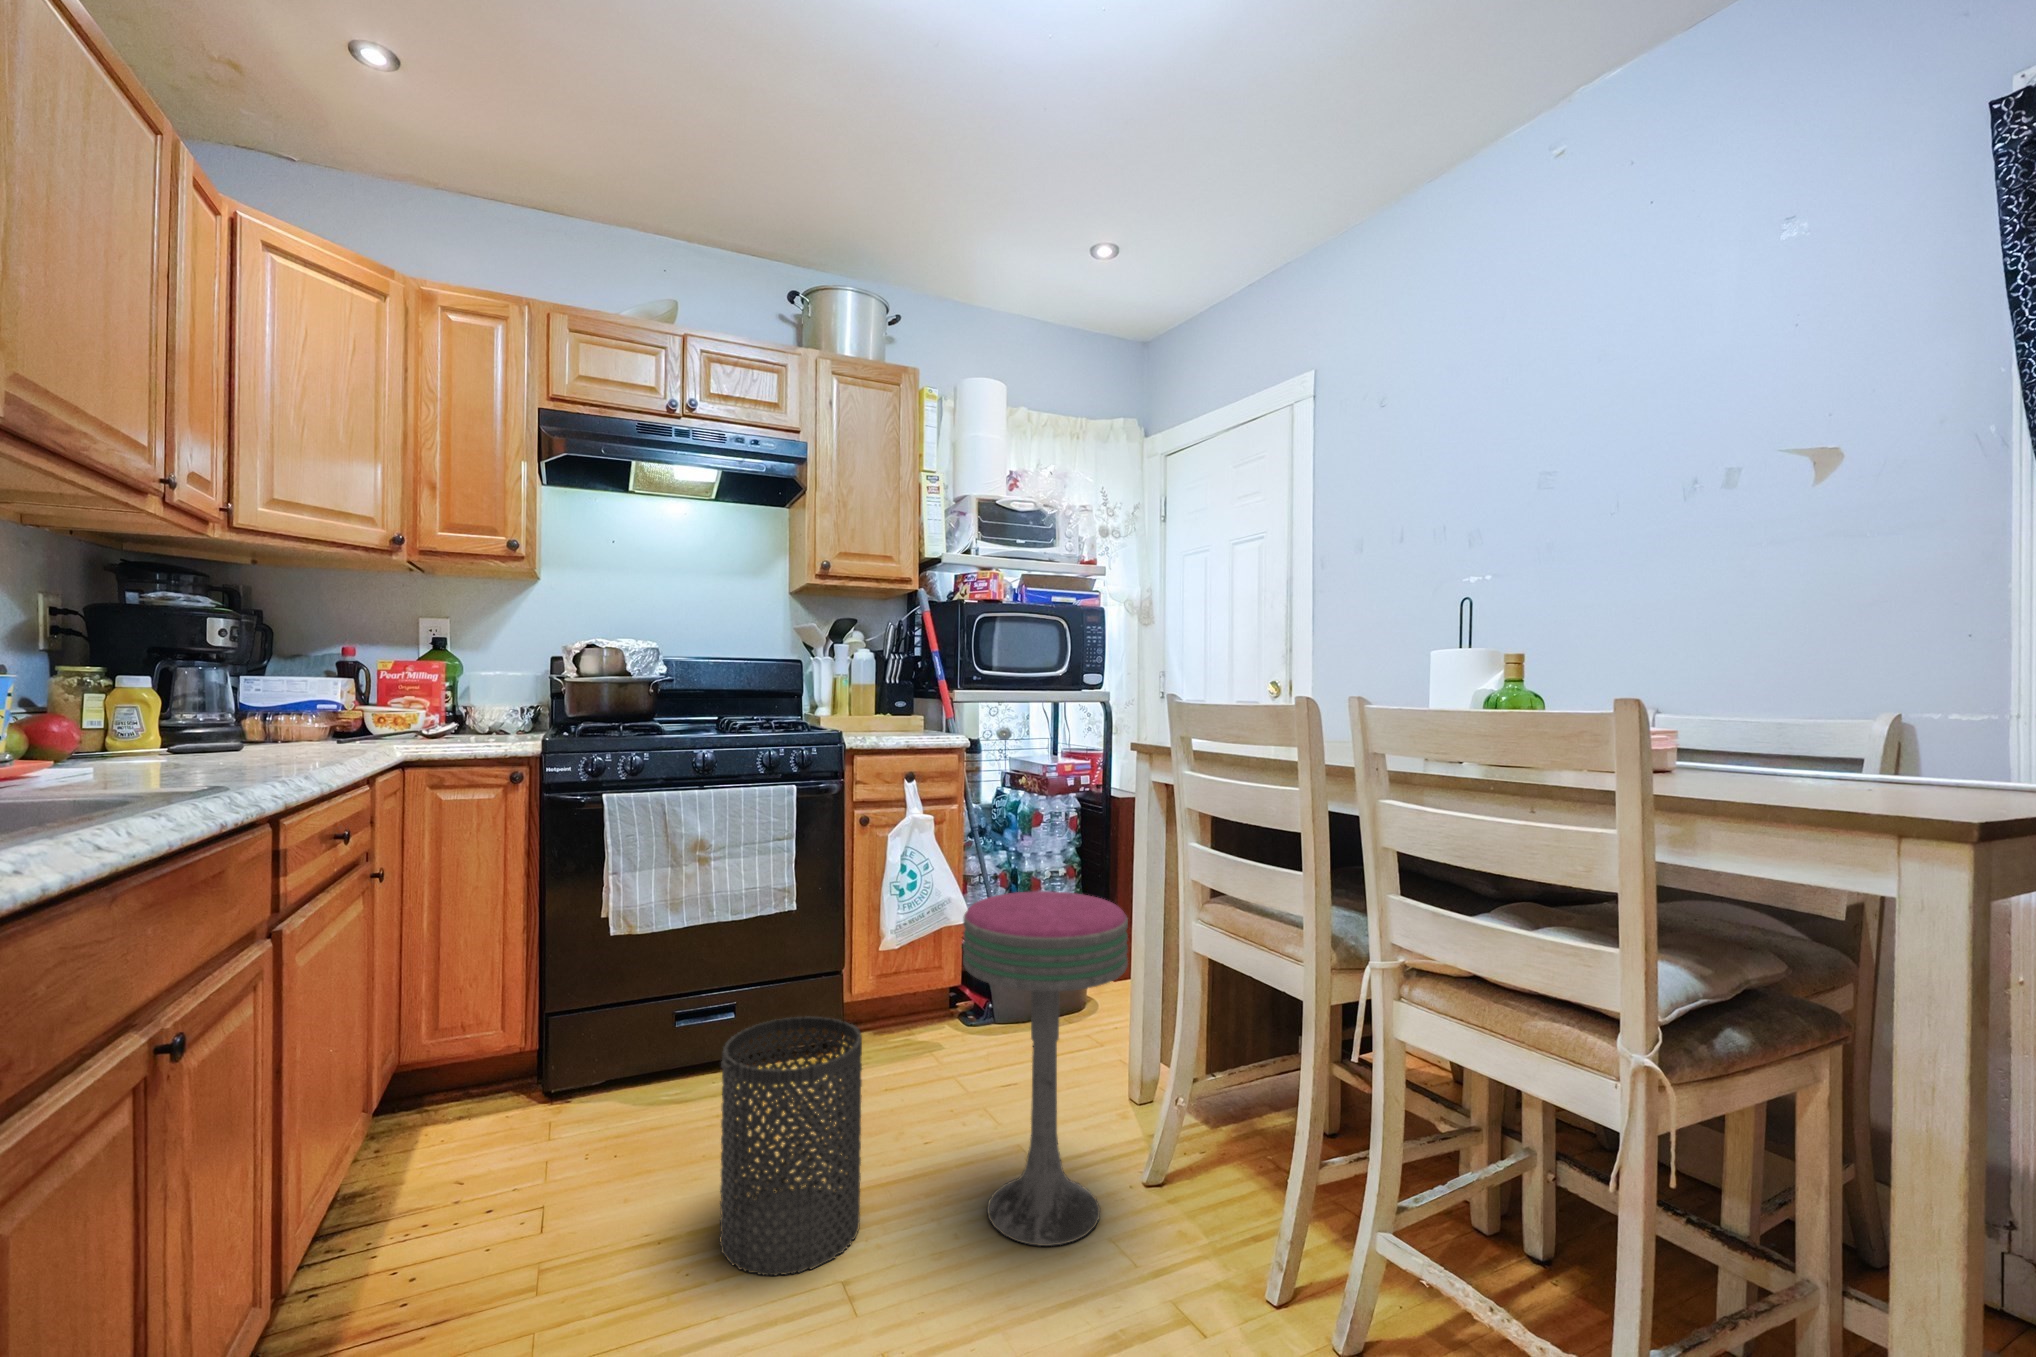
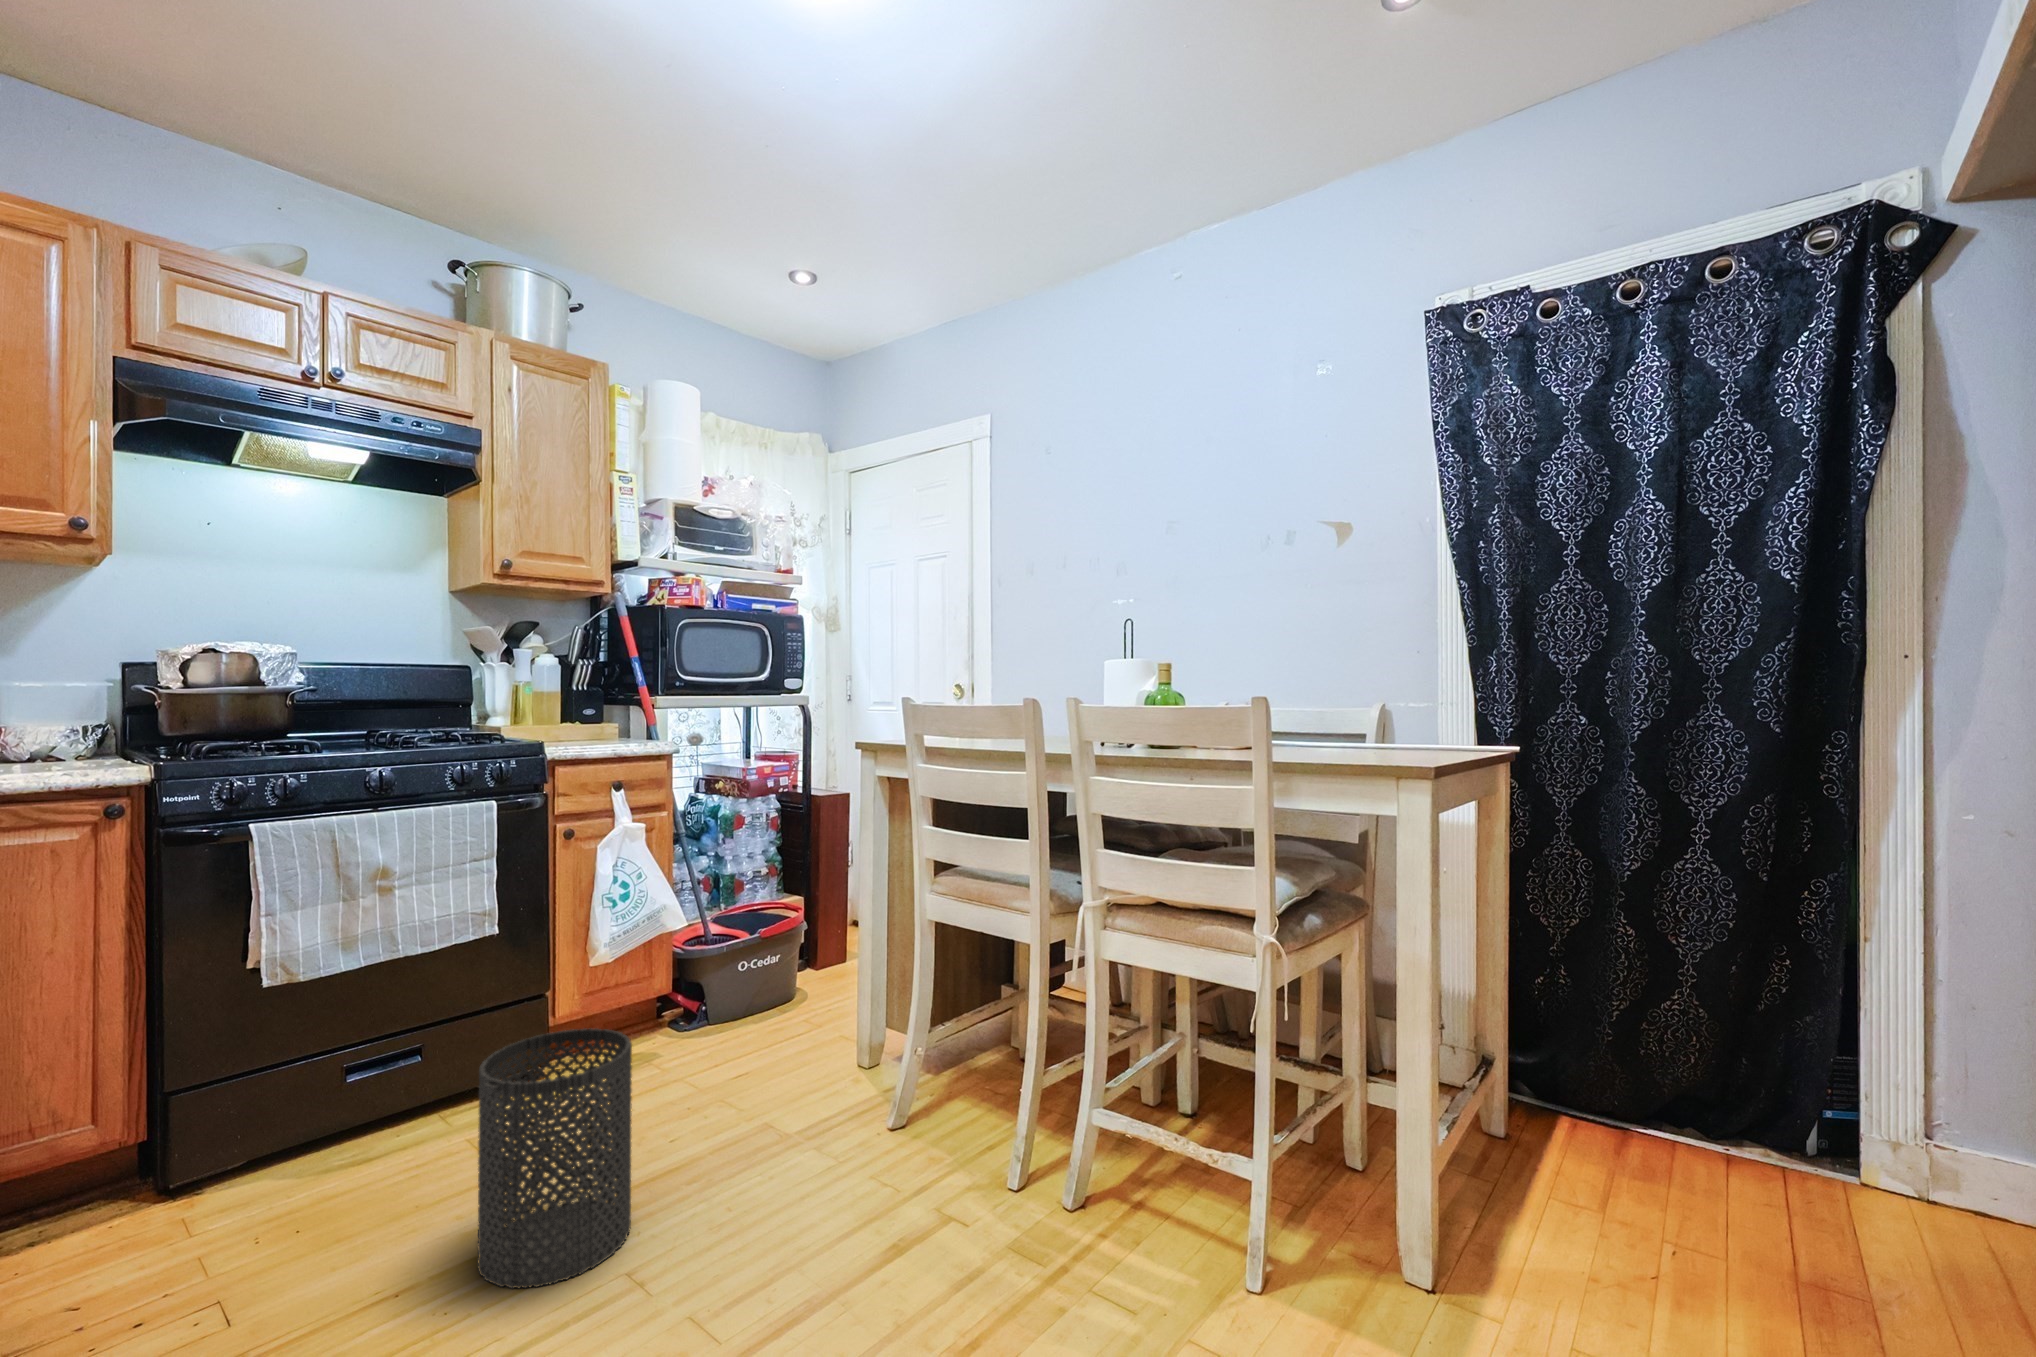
bar stool: present [963,891,1128,1246] -> none [729,882,882,1197]

